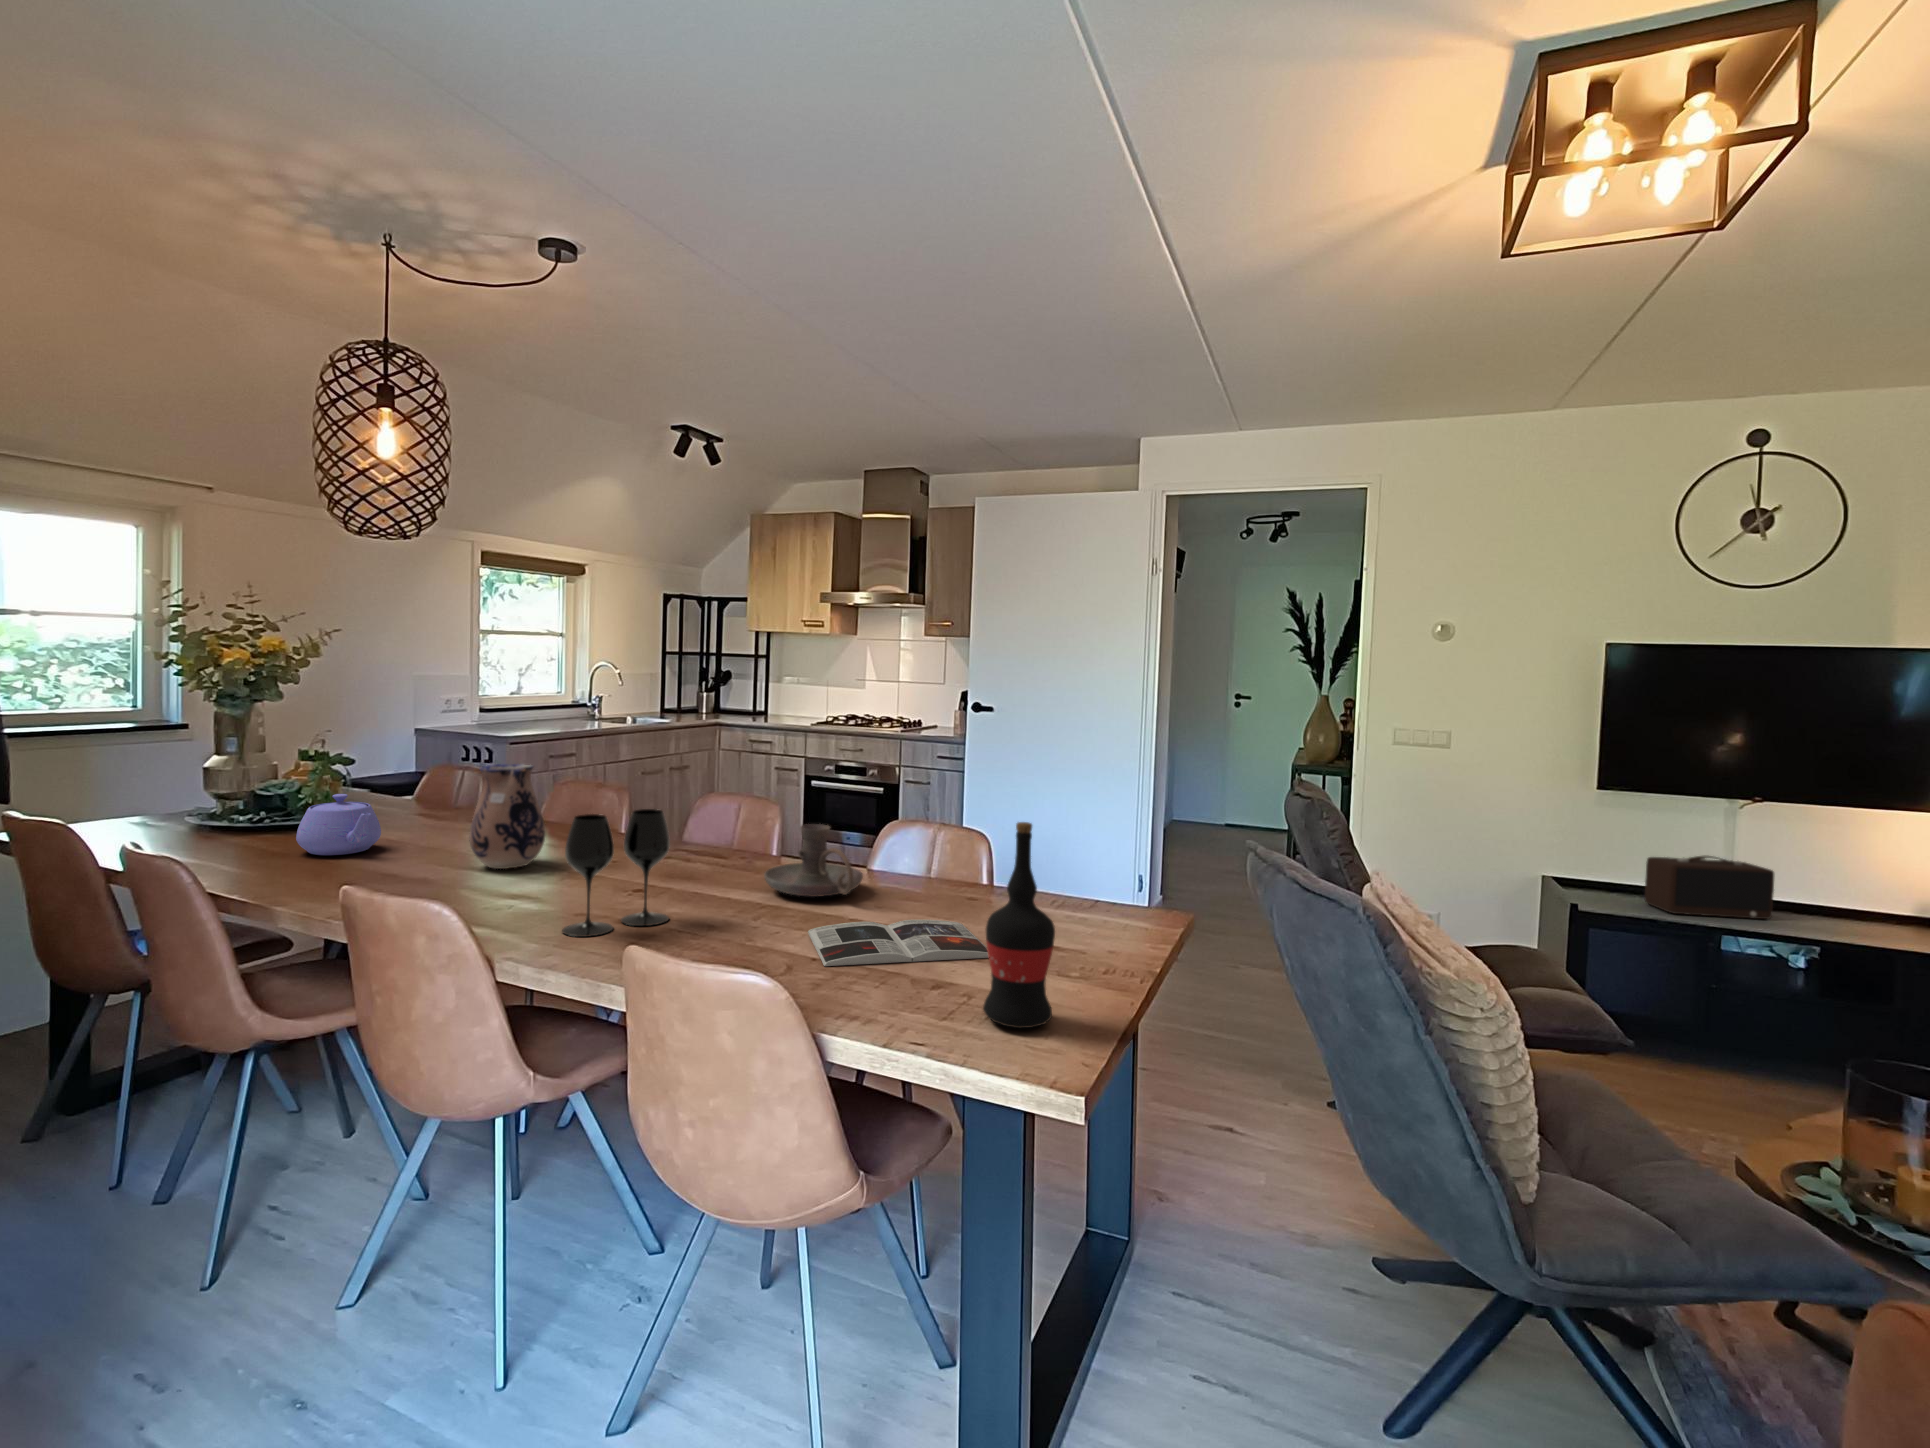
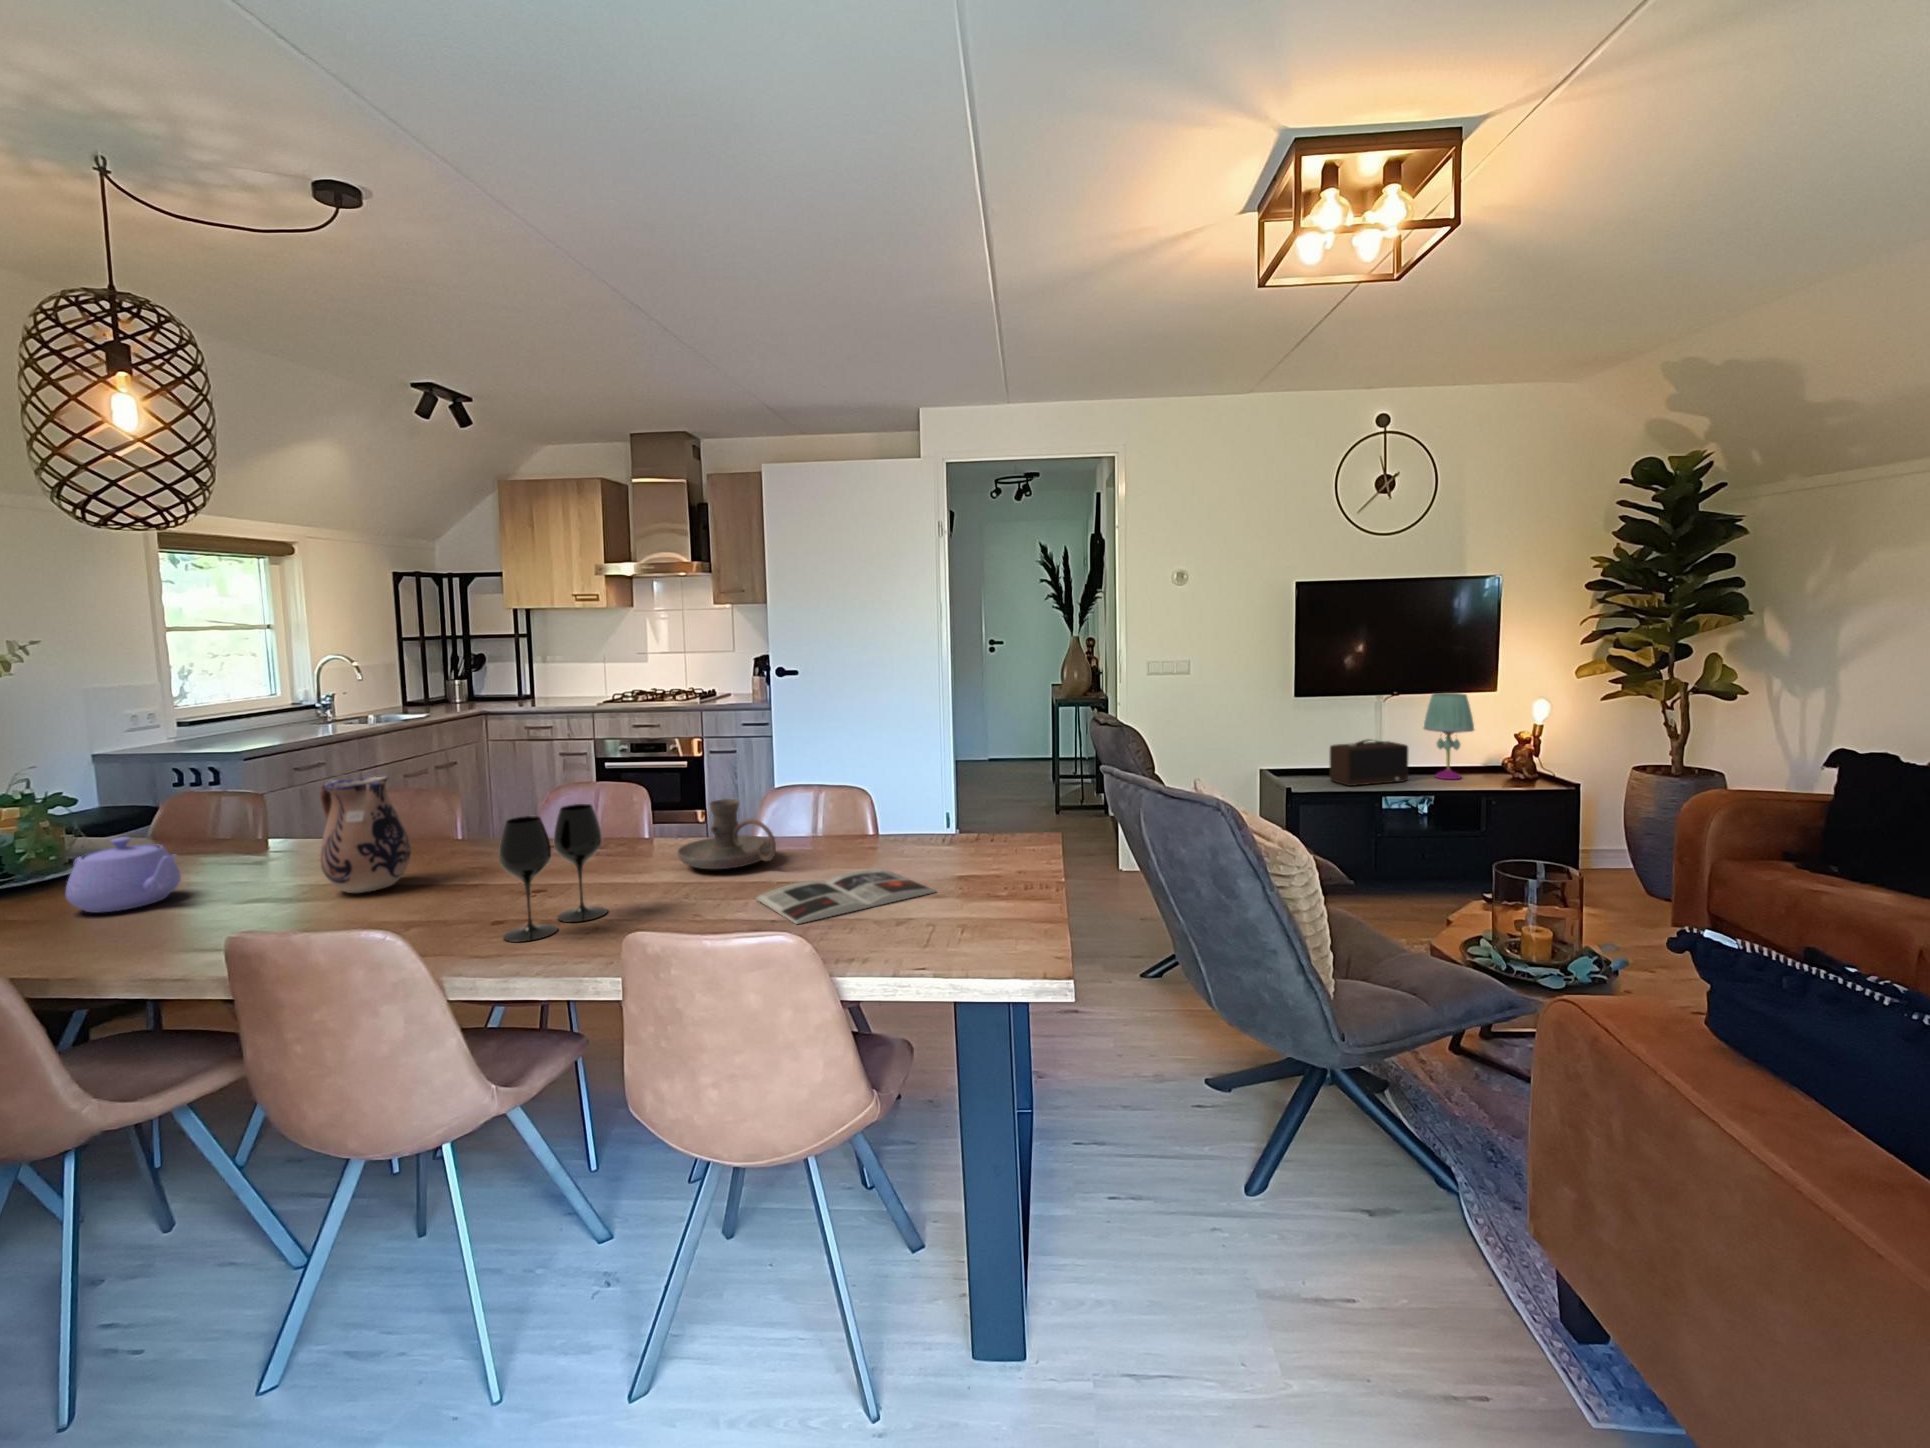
table lamp: none [1804,805,1893,928] -> present [1424,693,1474,779]
wine bottle: present [983,822,1055,1028] -> none [961,770,1022,942]

